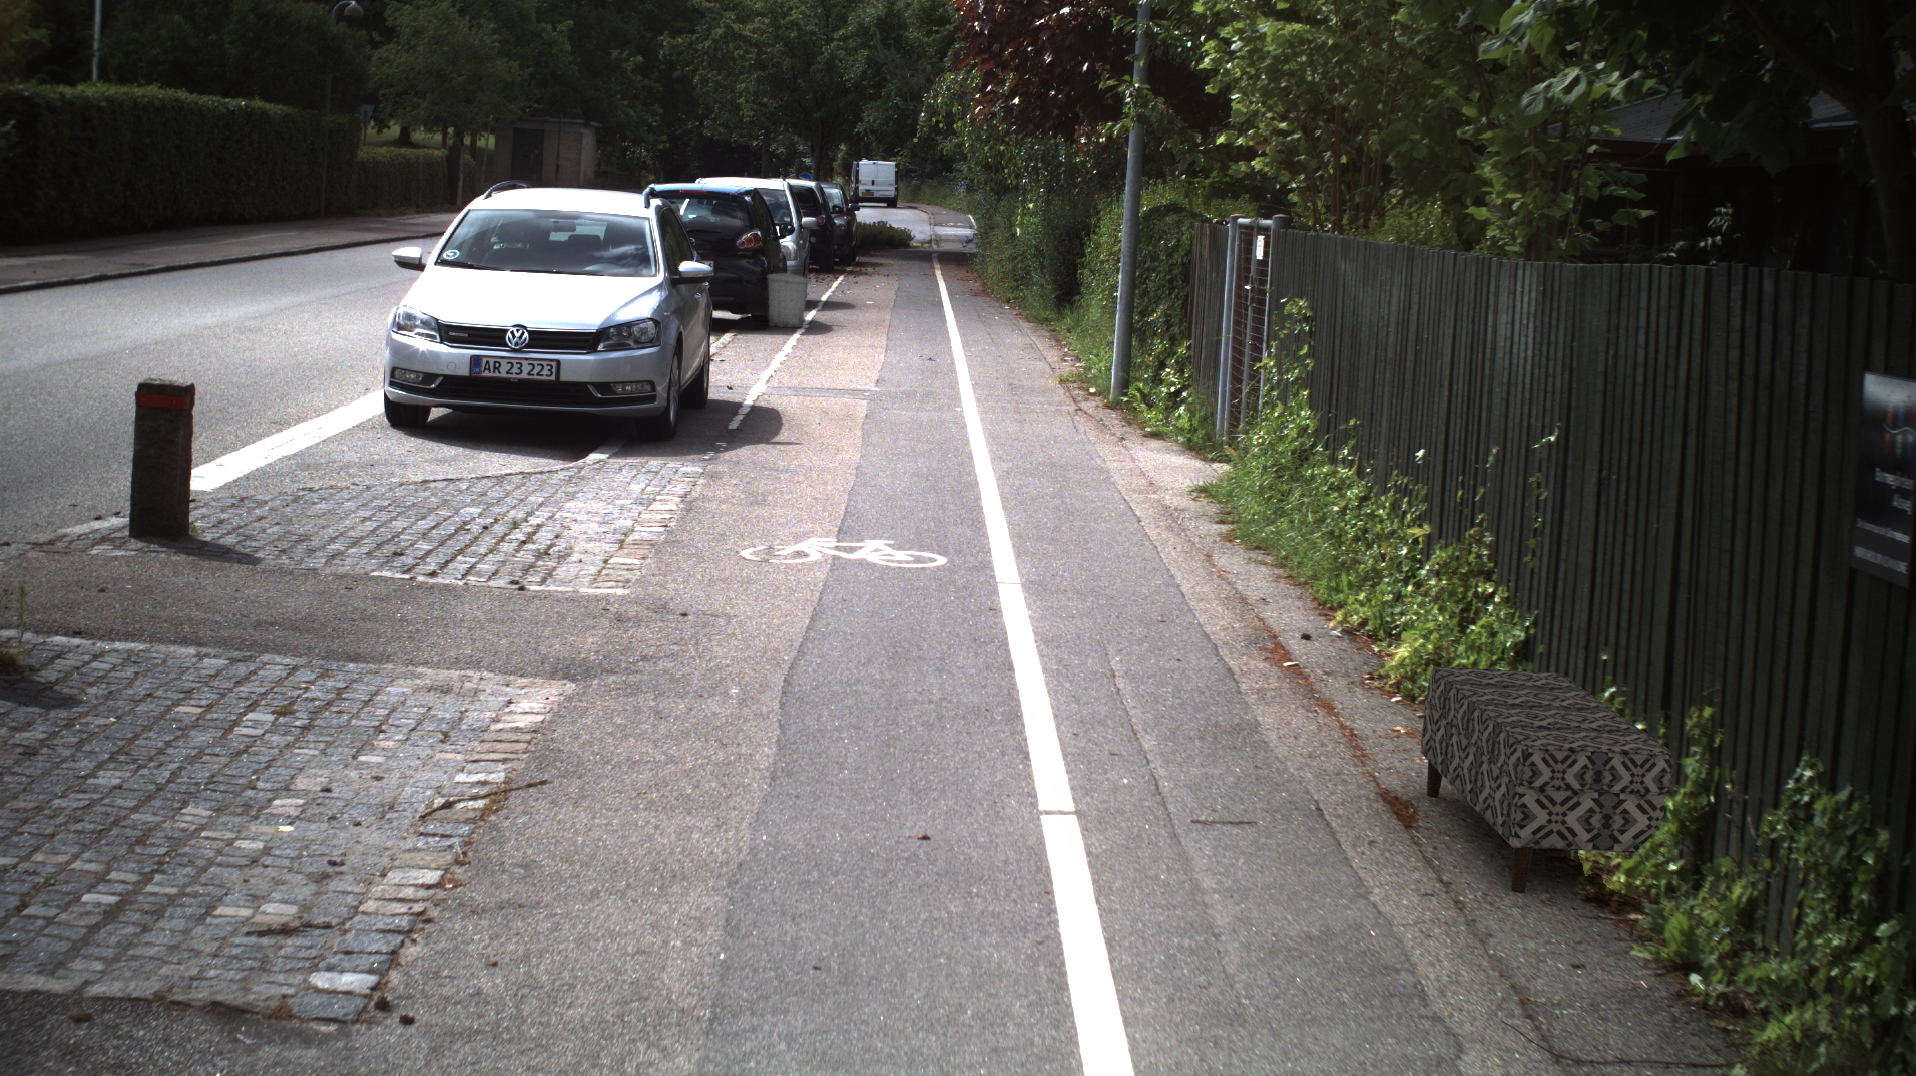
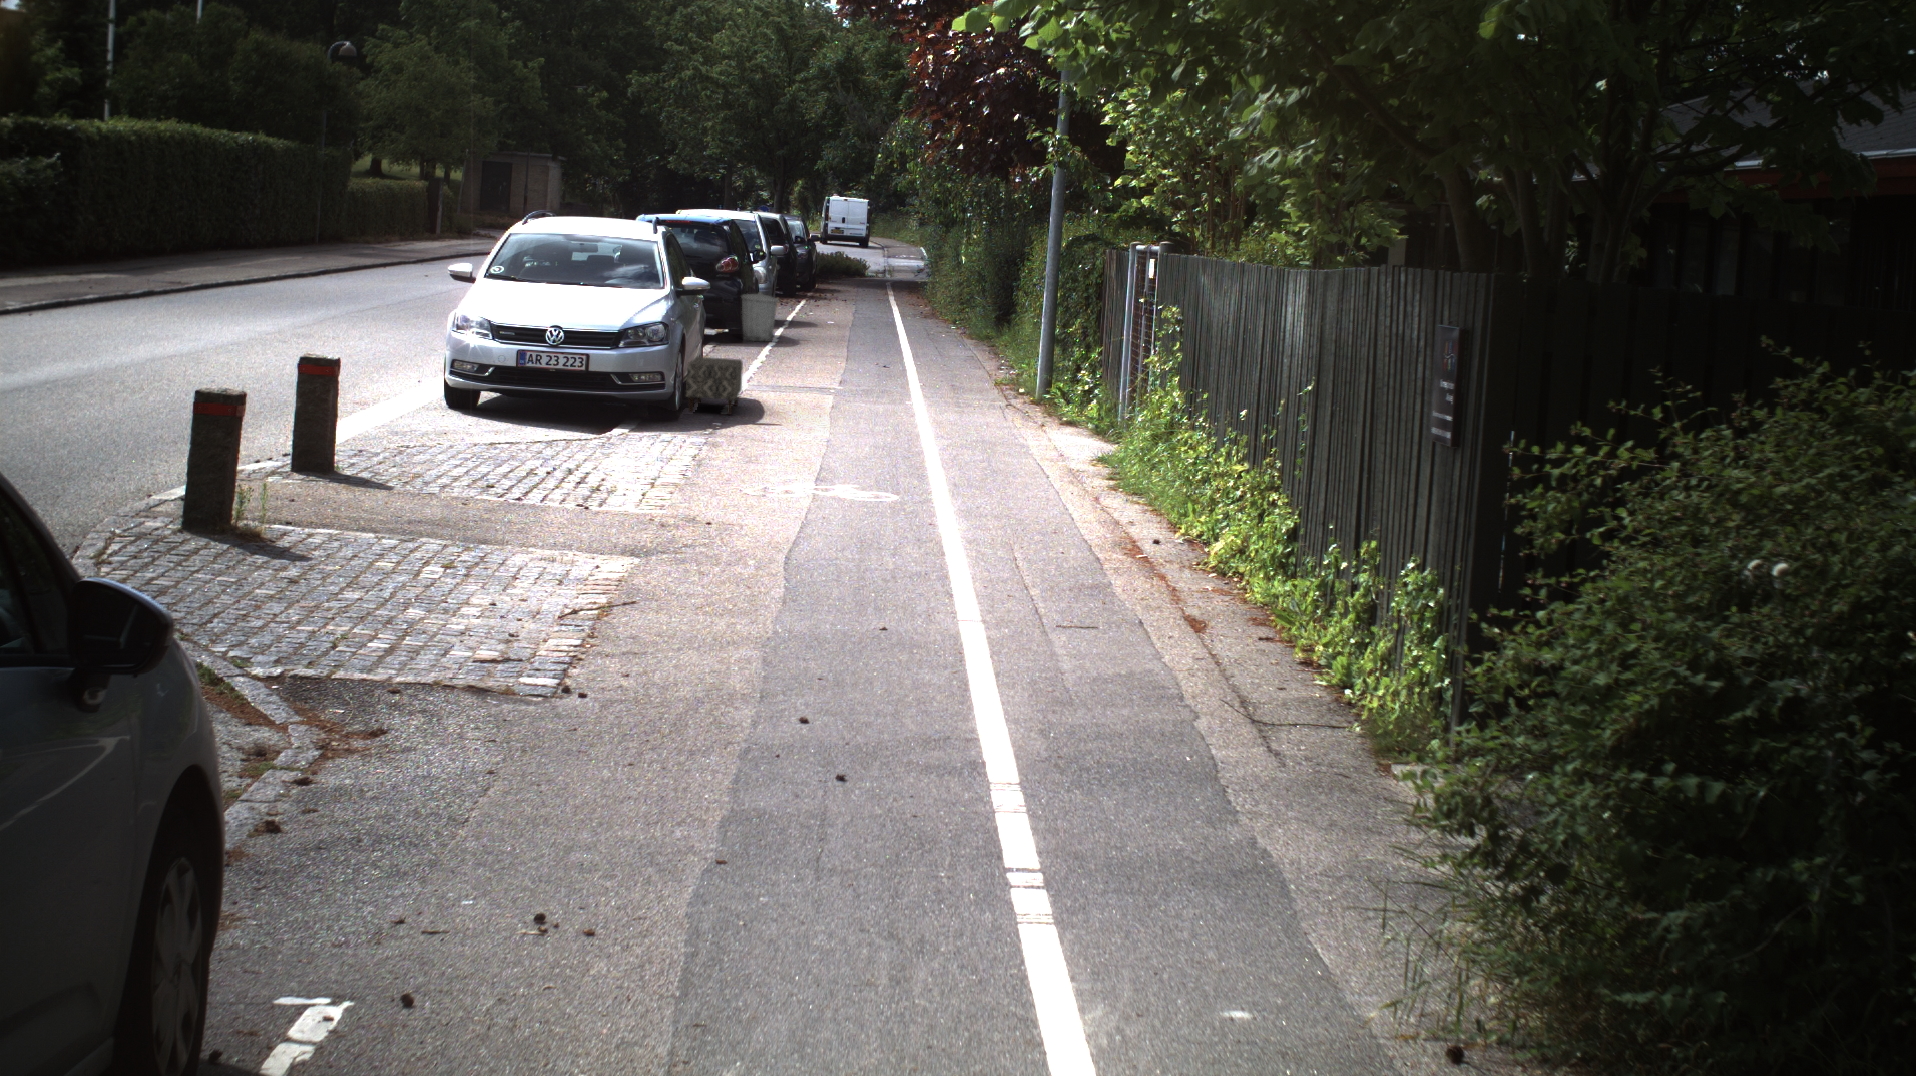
bench: present [1420,666,1673,892] -> present [686,357,743,415]

